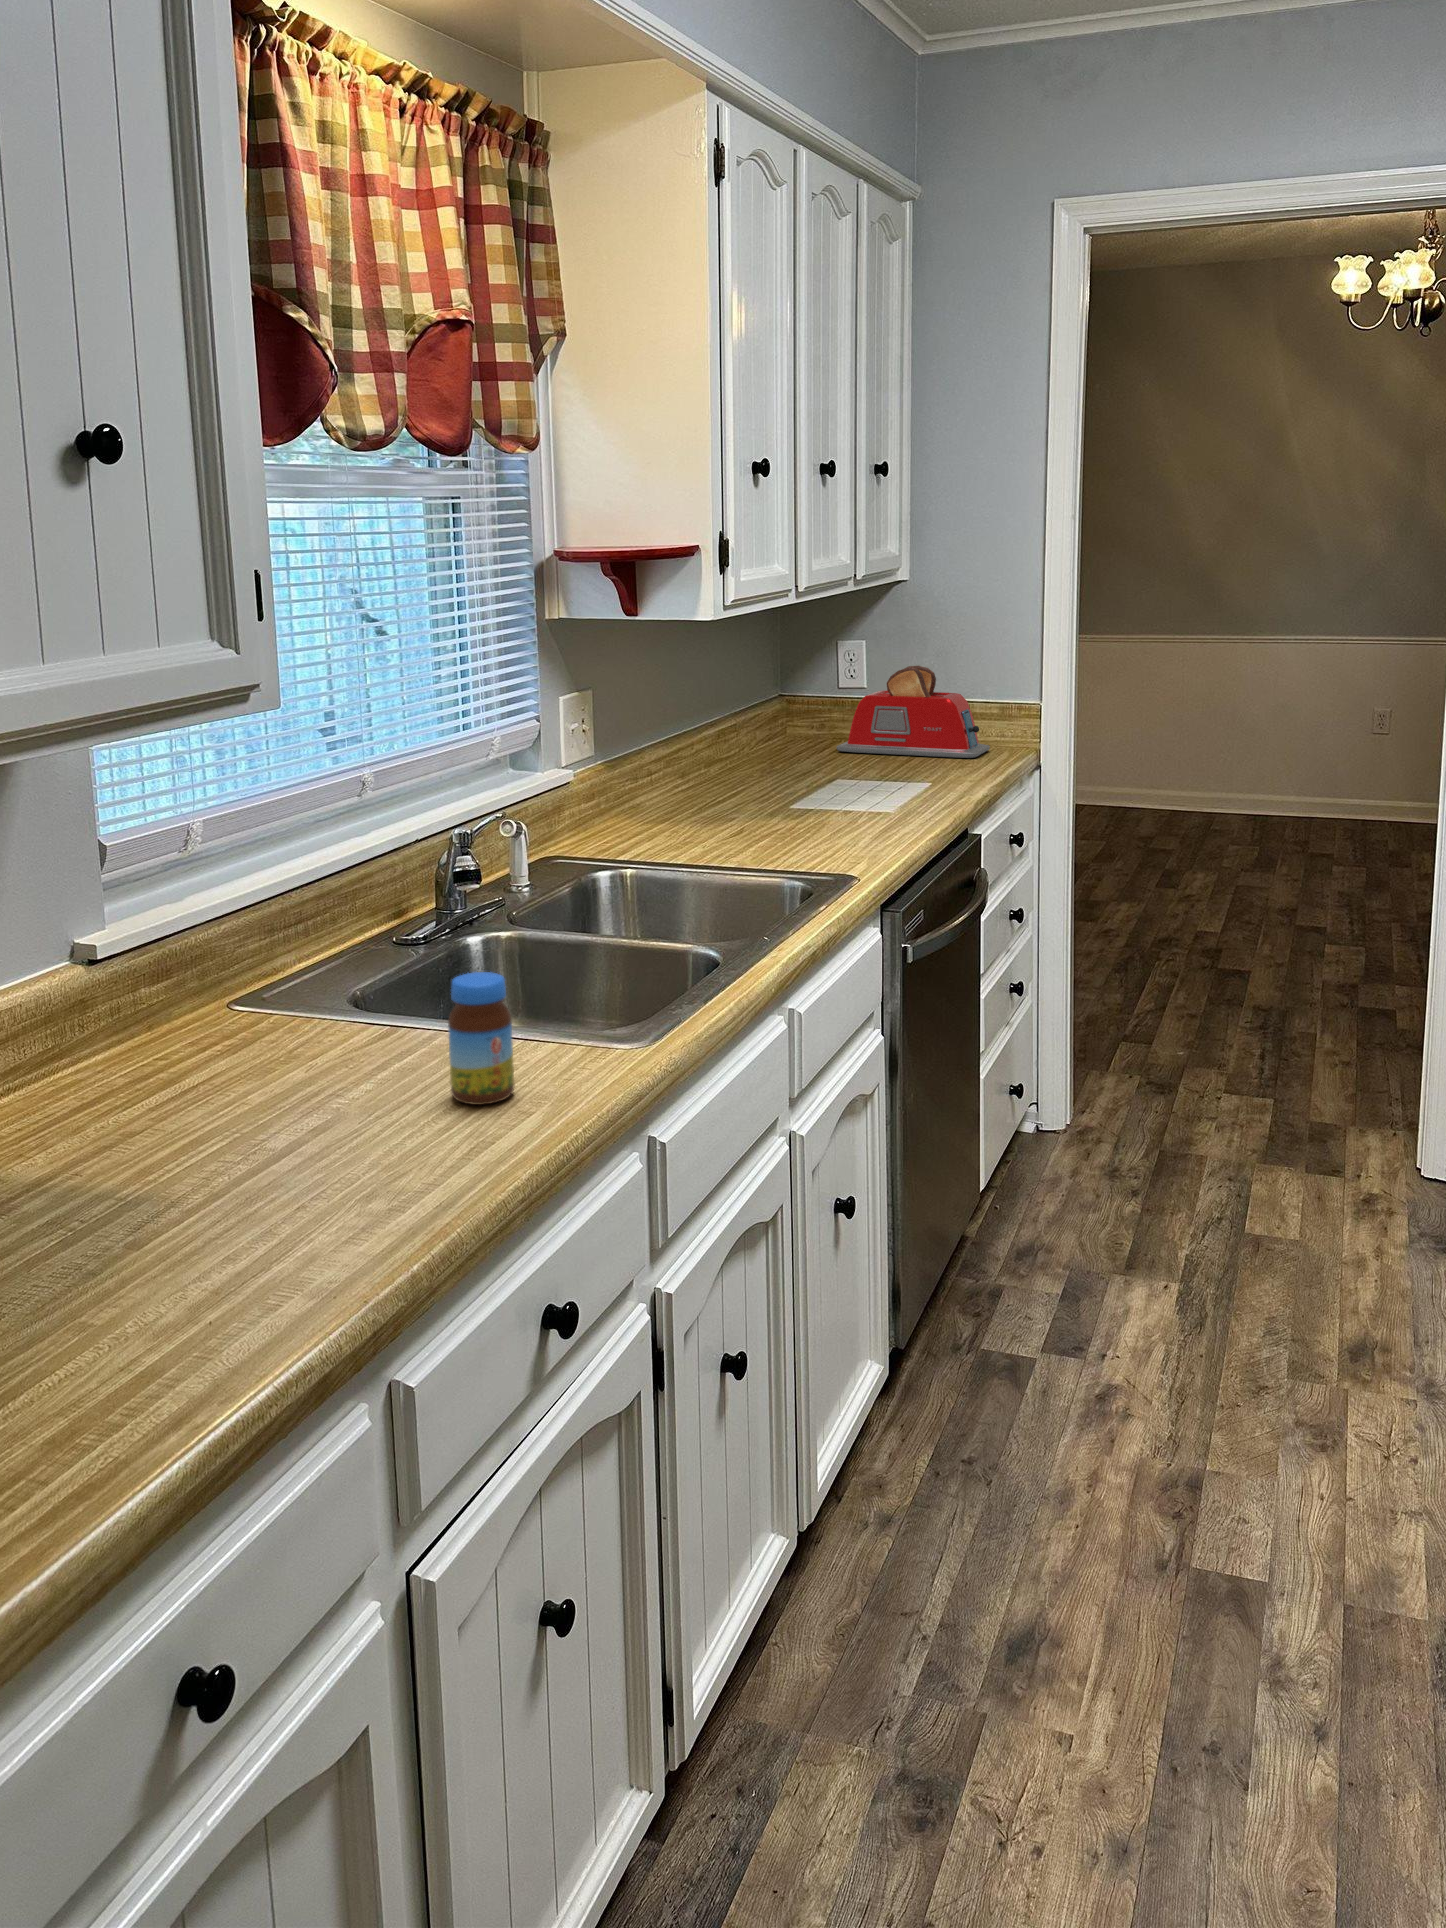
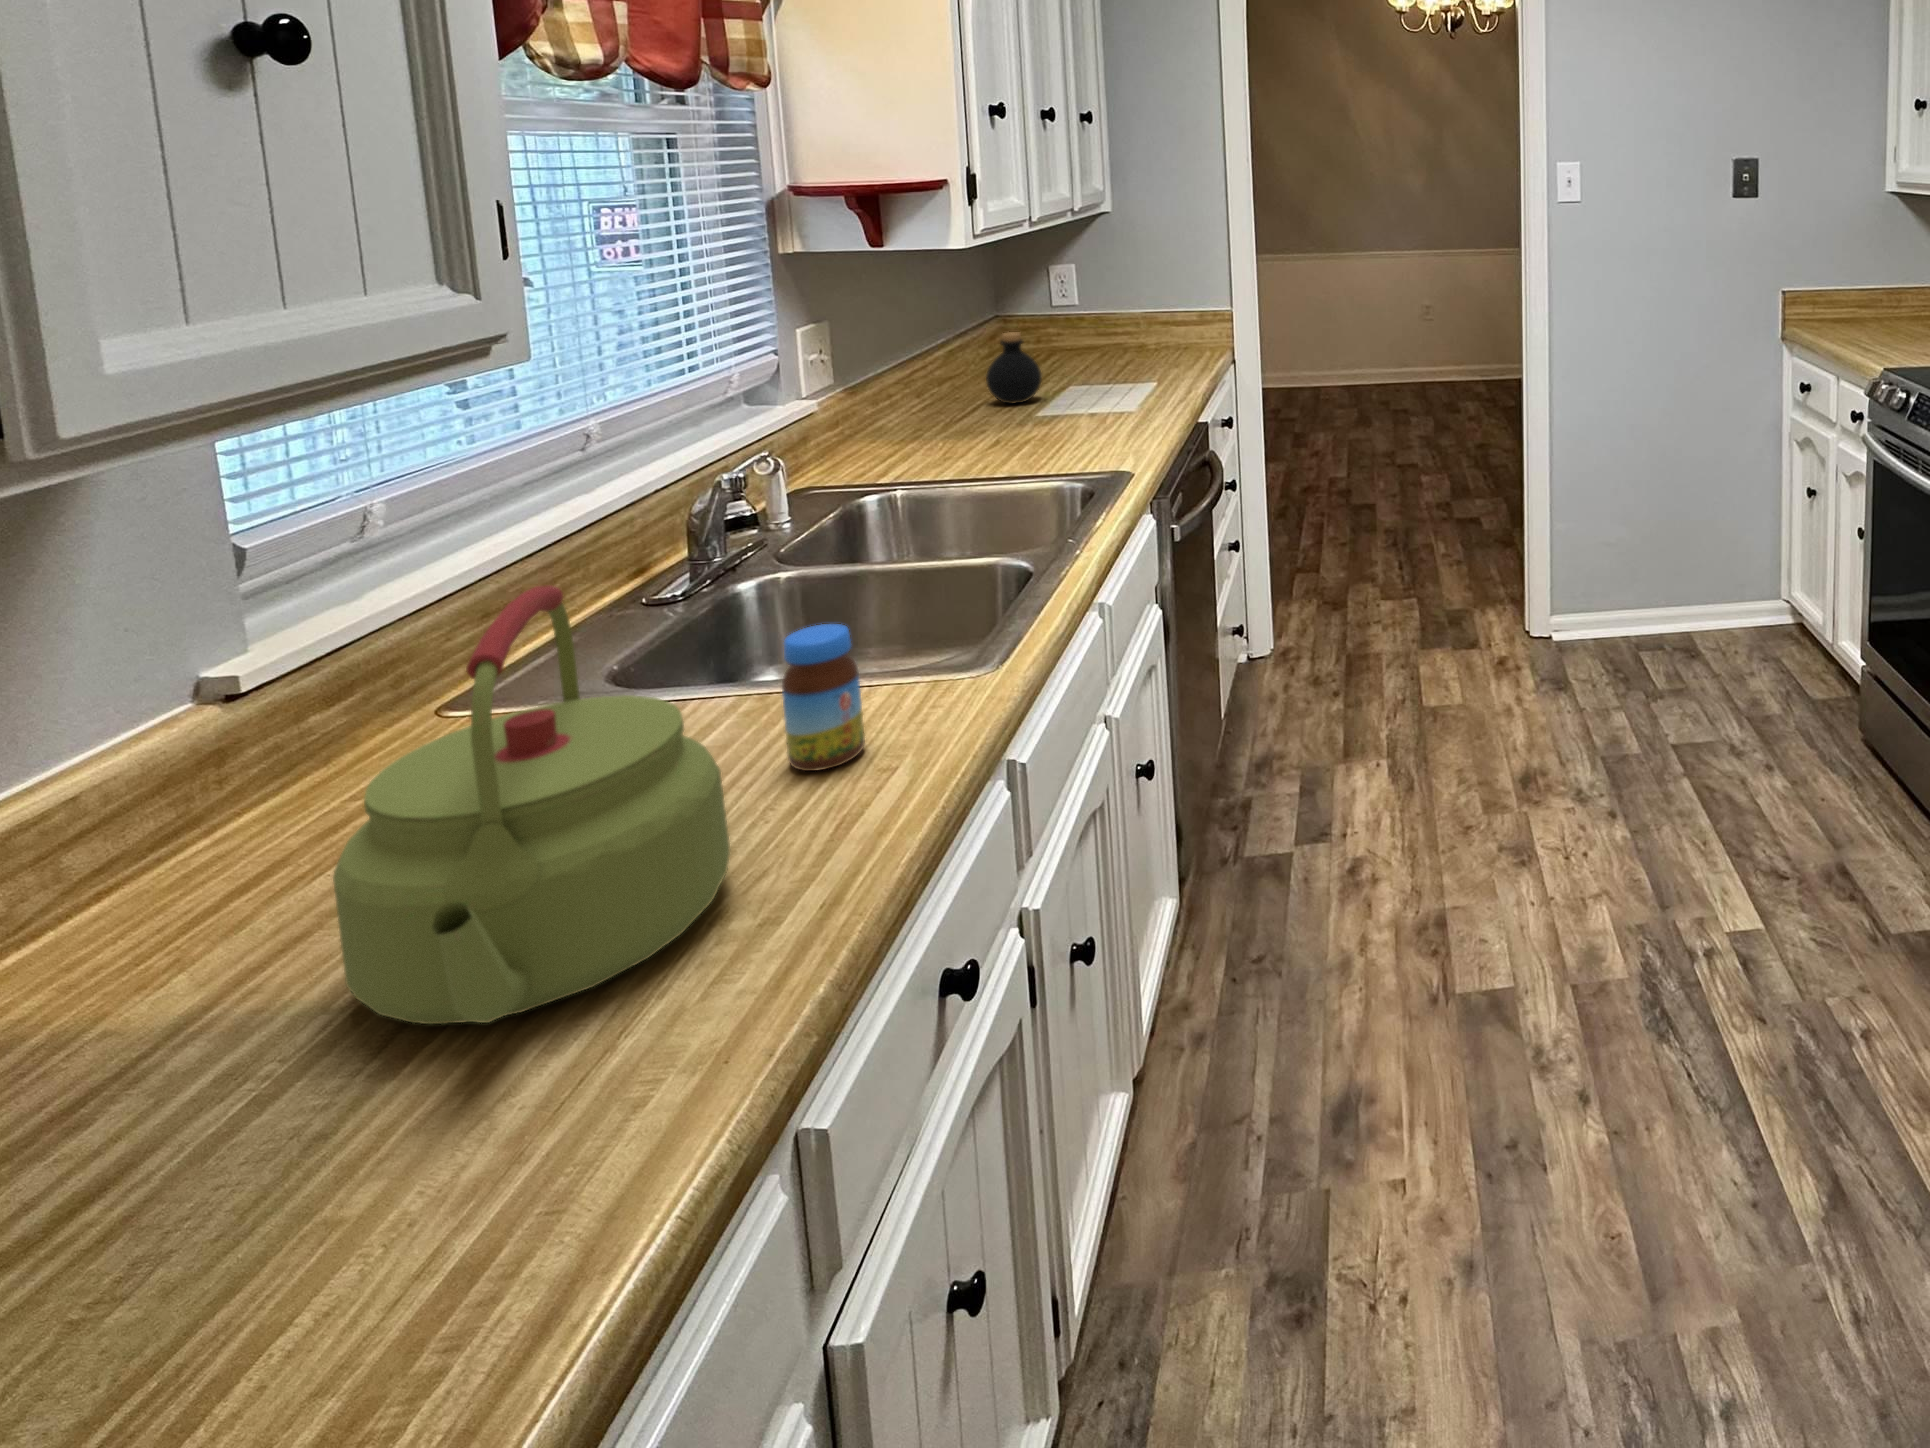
toaster: present [837,666,990,758] -> none [1054,284,1188,362]
bottle: none [749,713,807,793] -> present [986,332,1042,403]
kettle: none [117,894,381,1225] -> present [333,585,730,1024]

